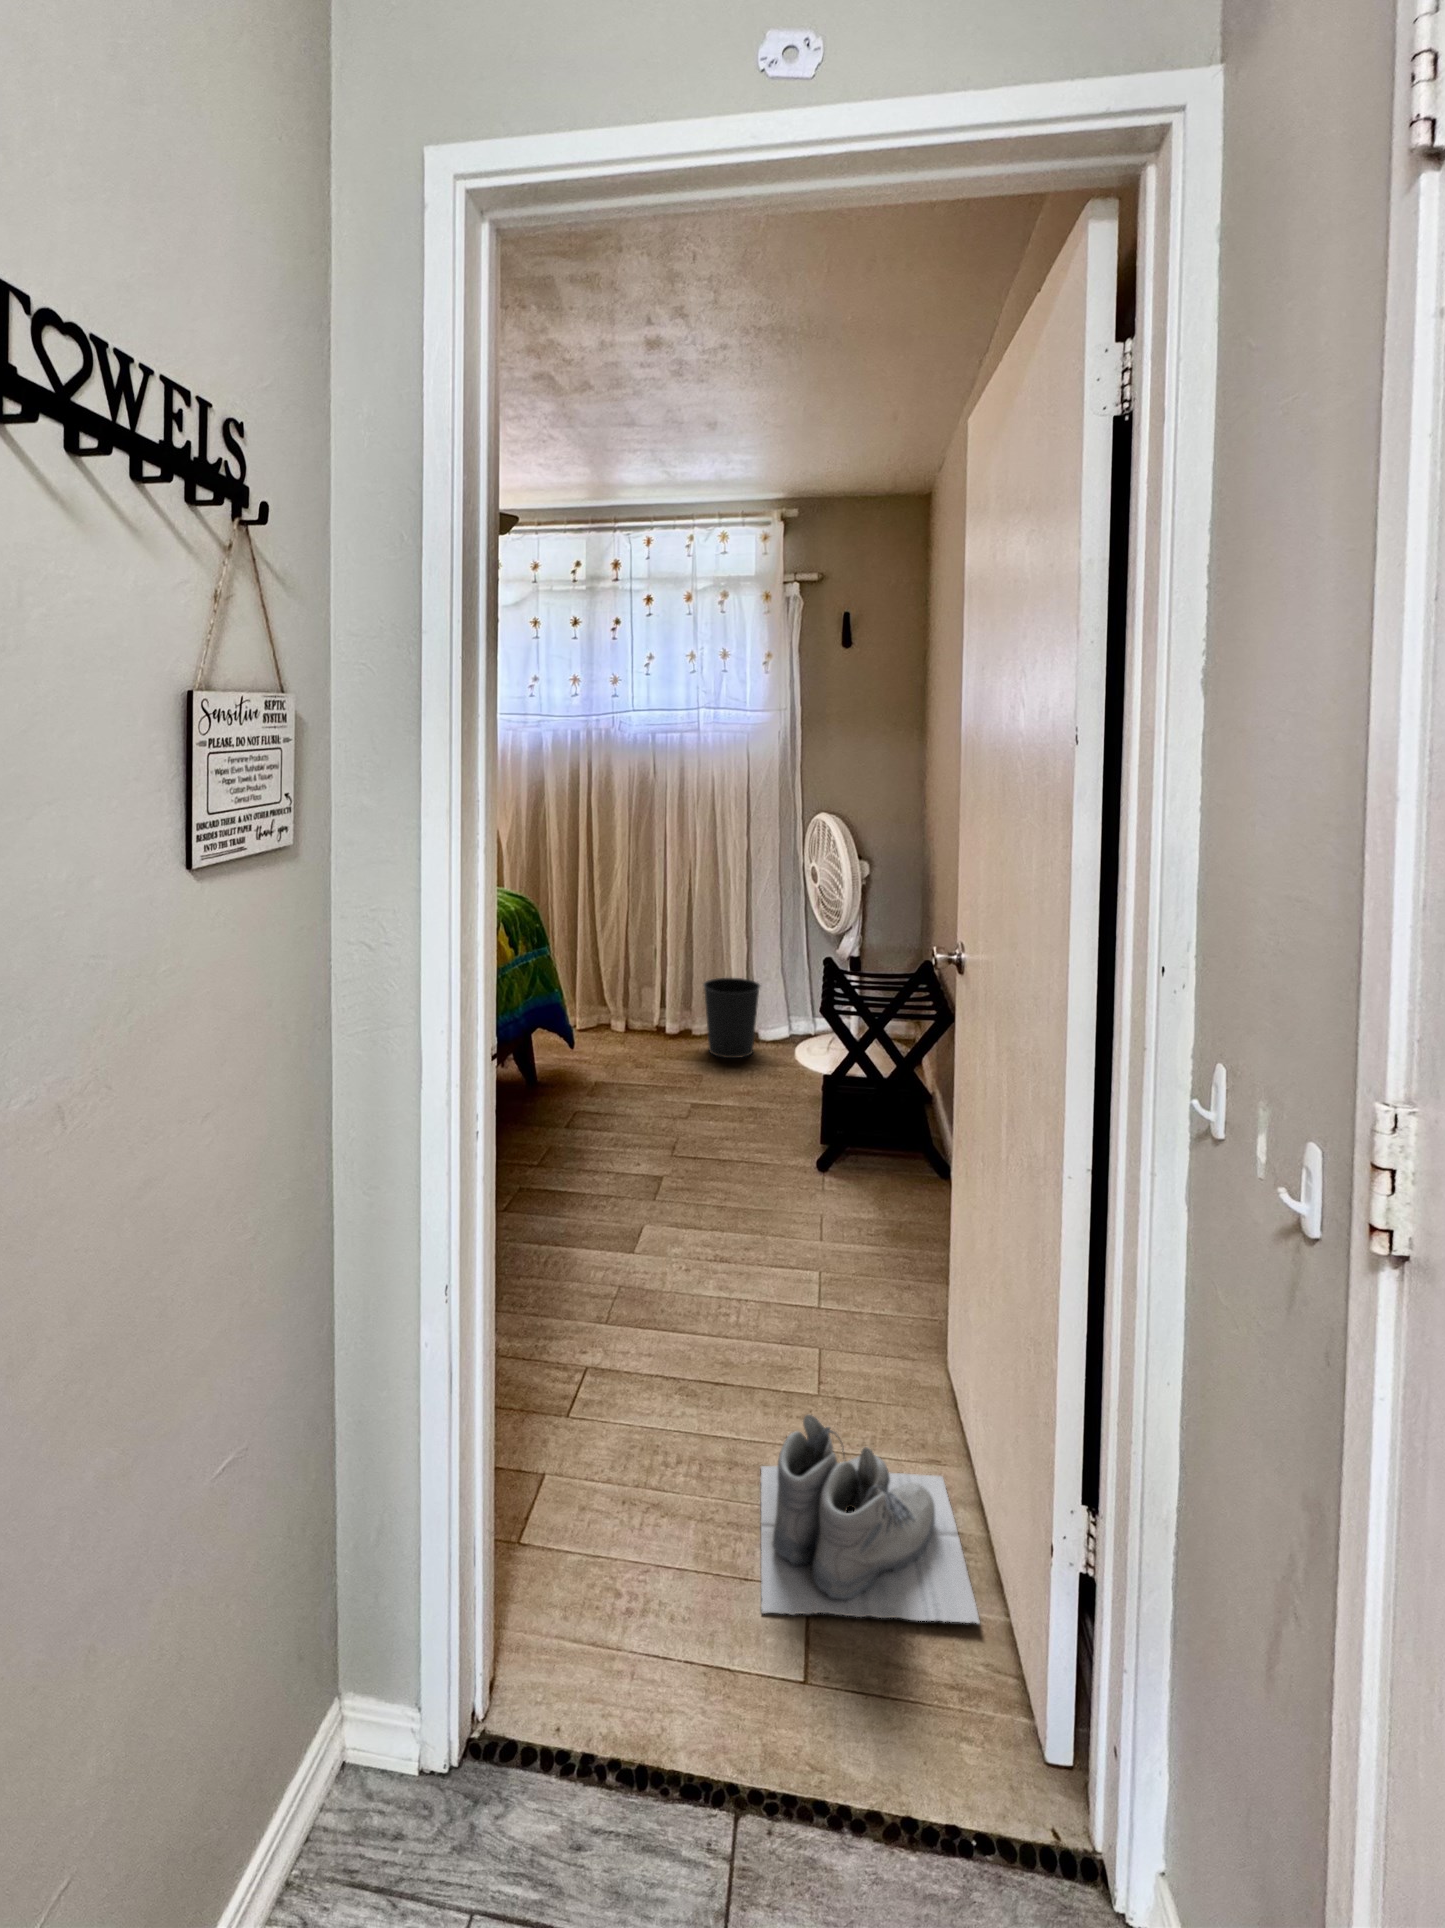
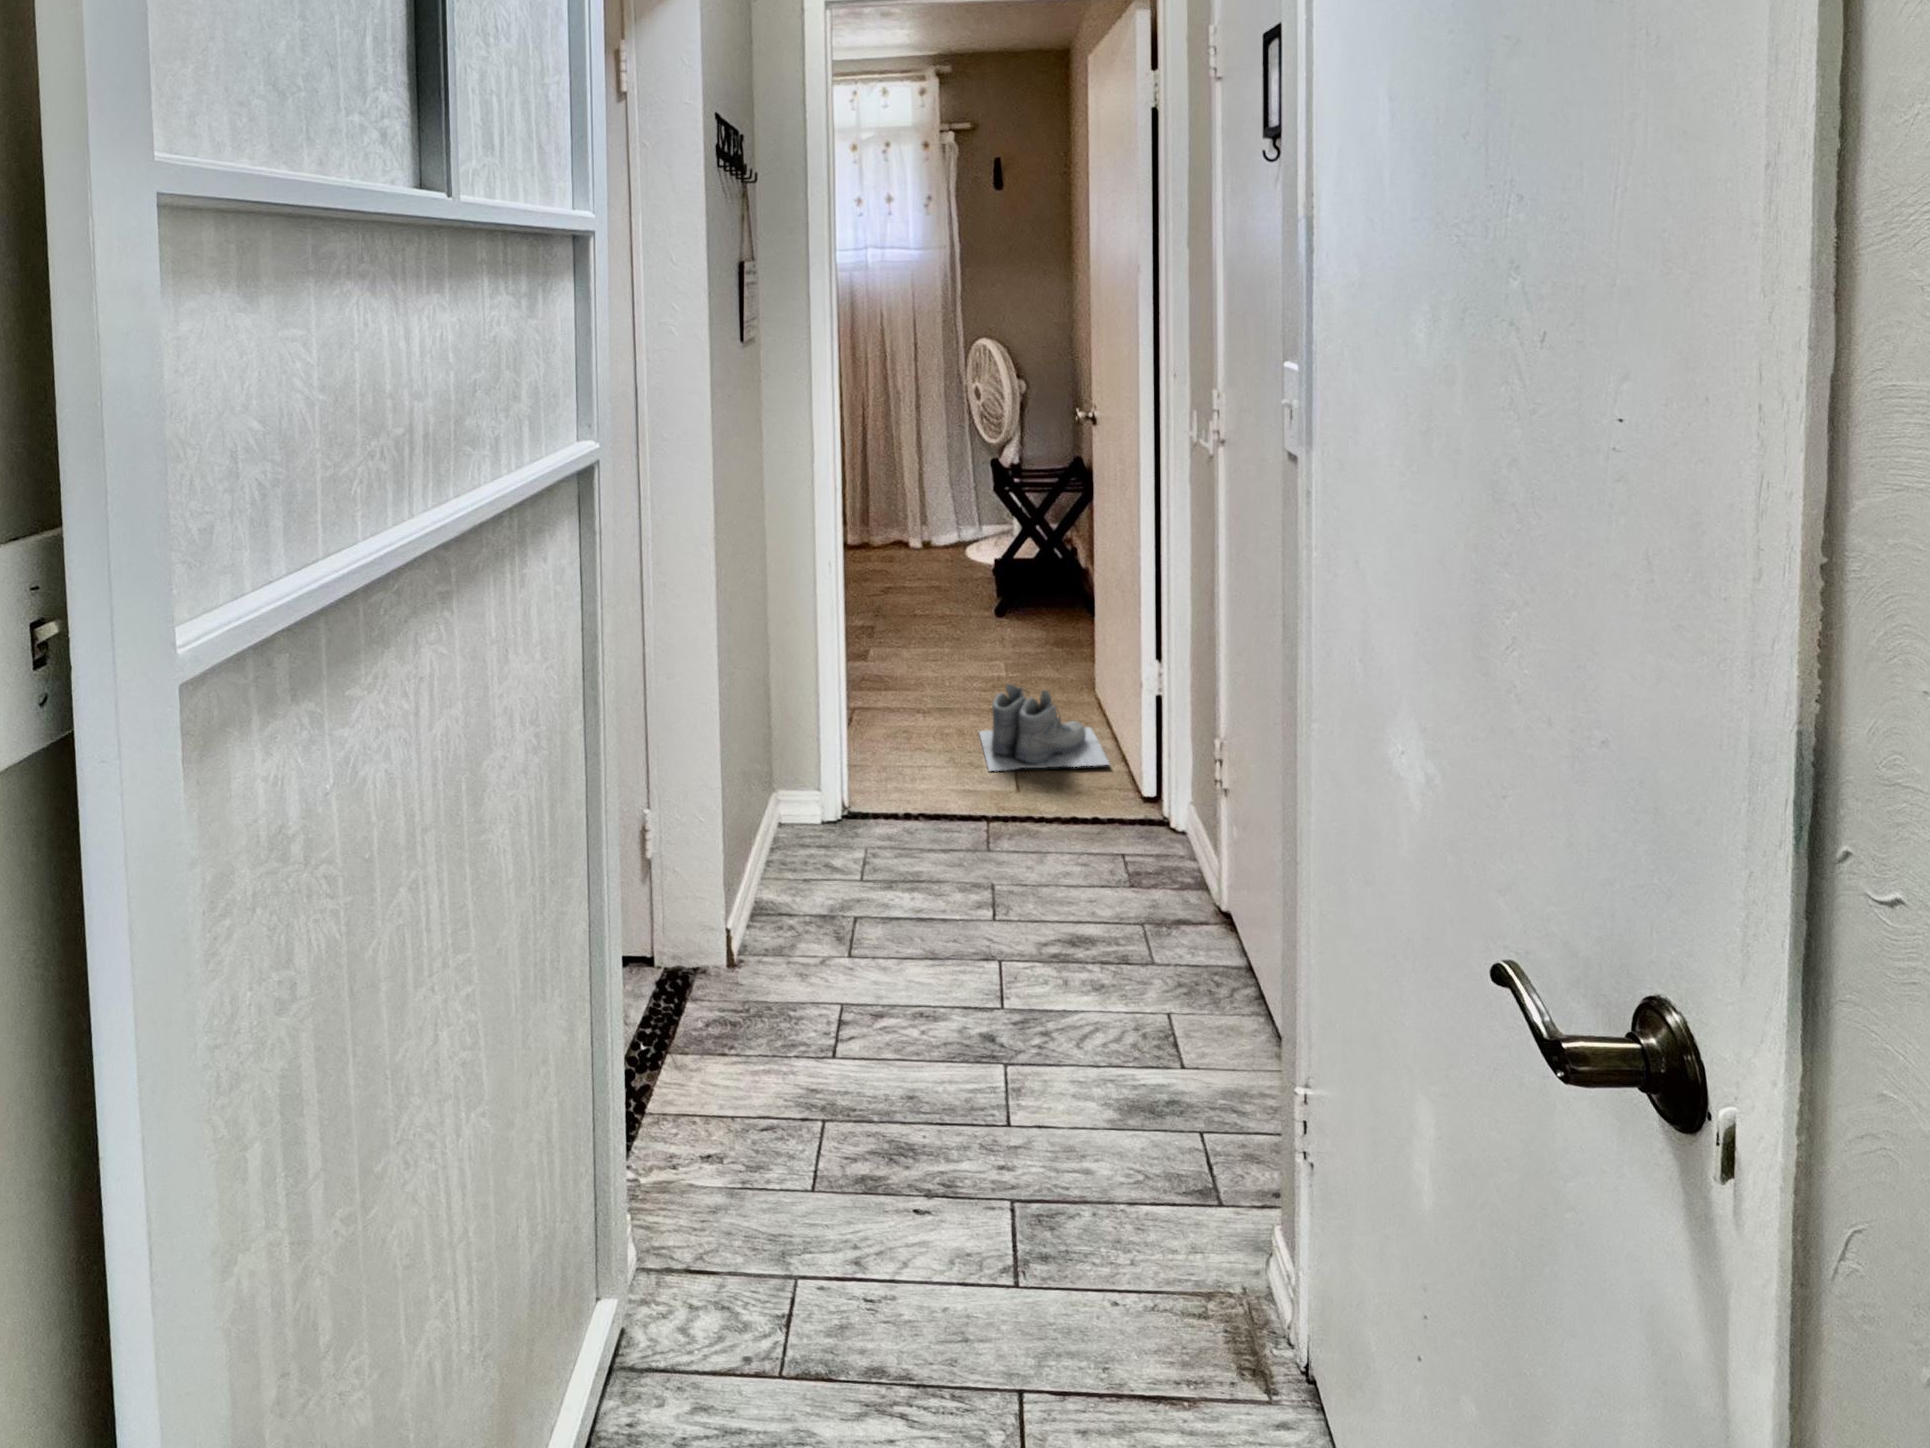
wastebasket: present [703,978,760,1058] -> none [882,492,933,560]

